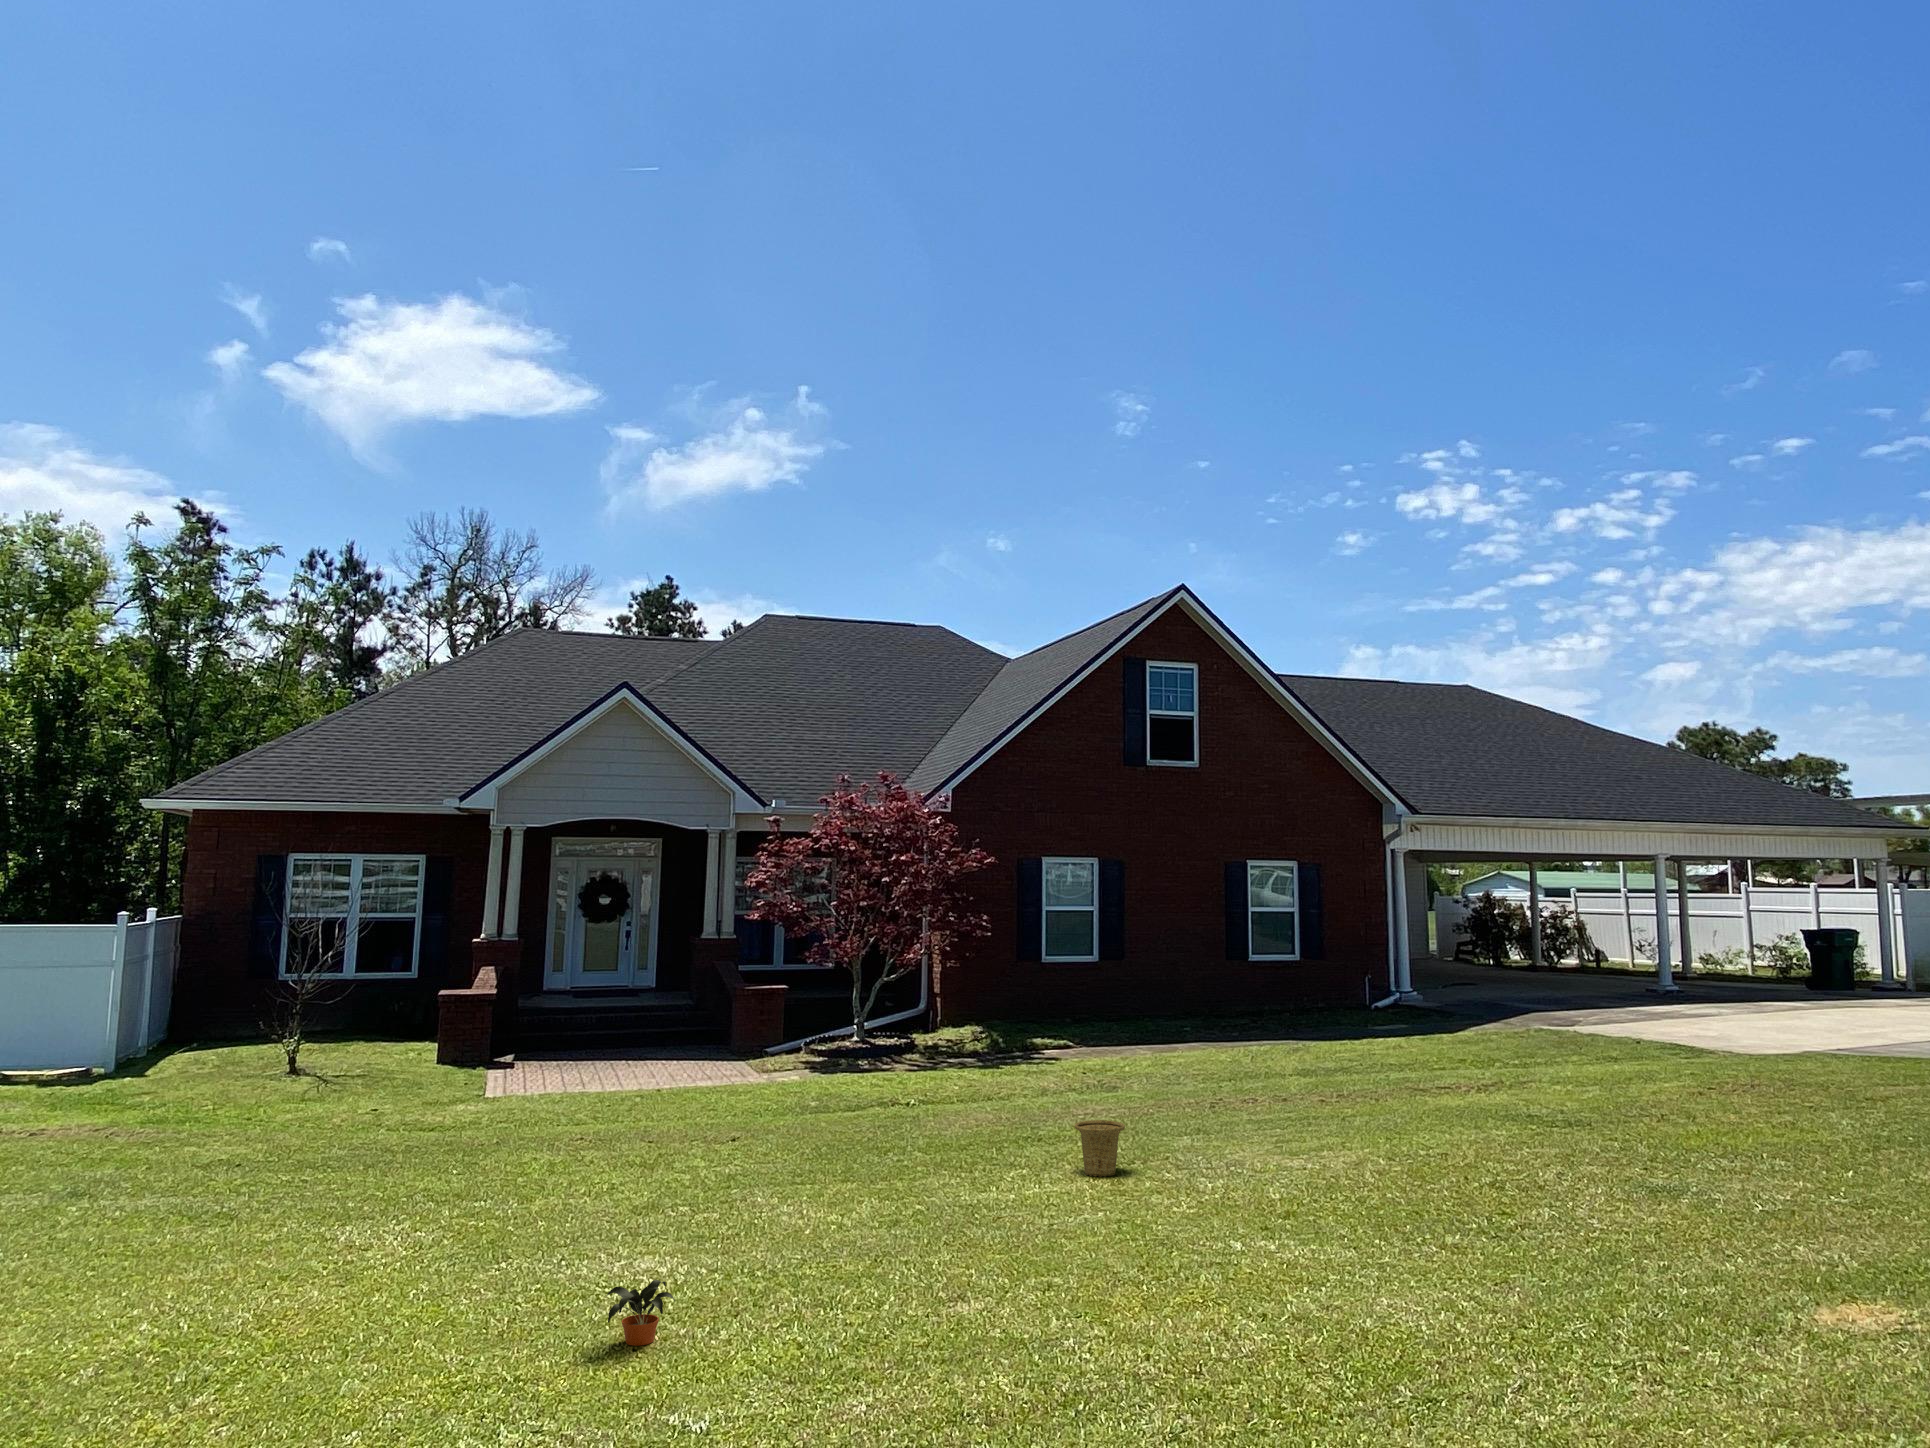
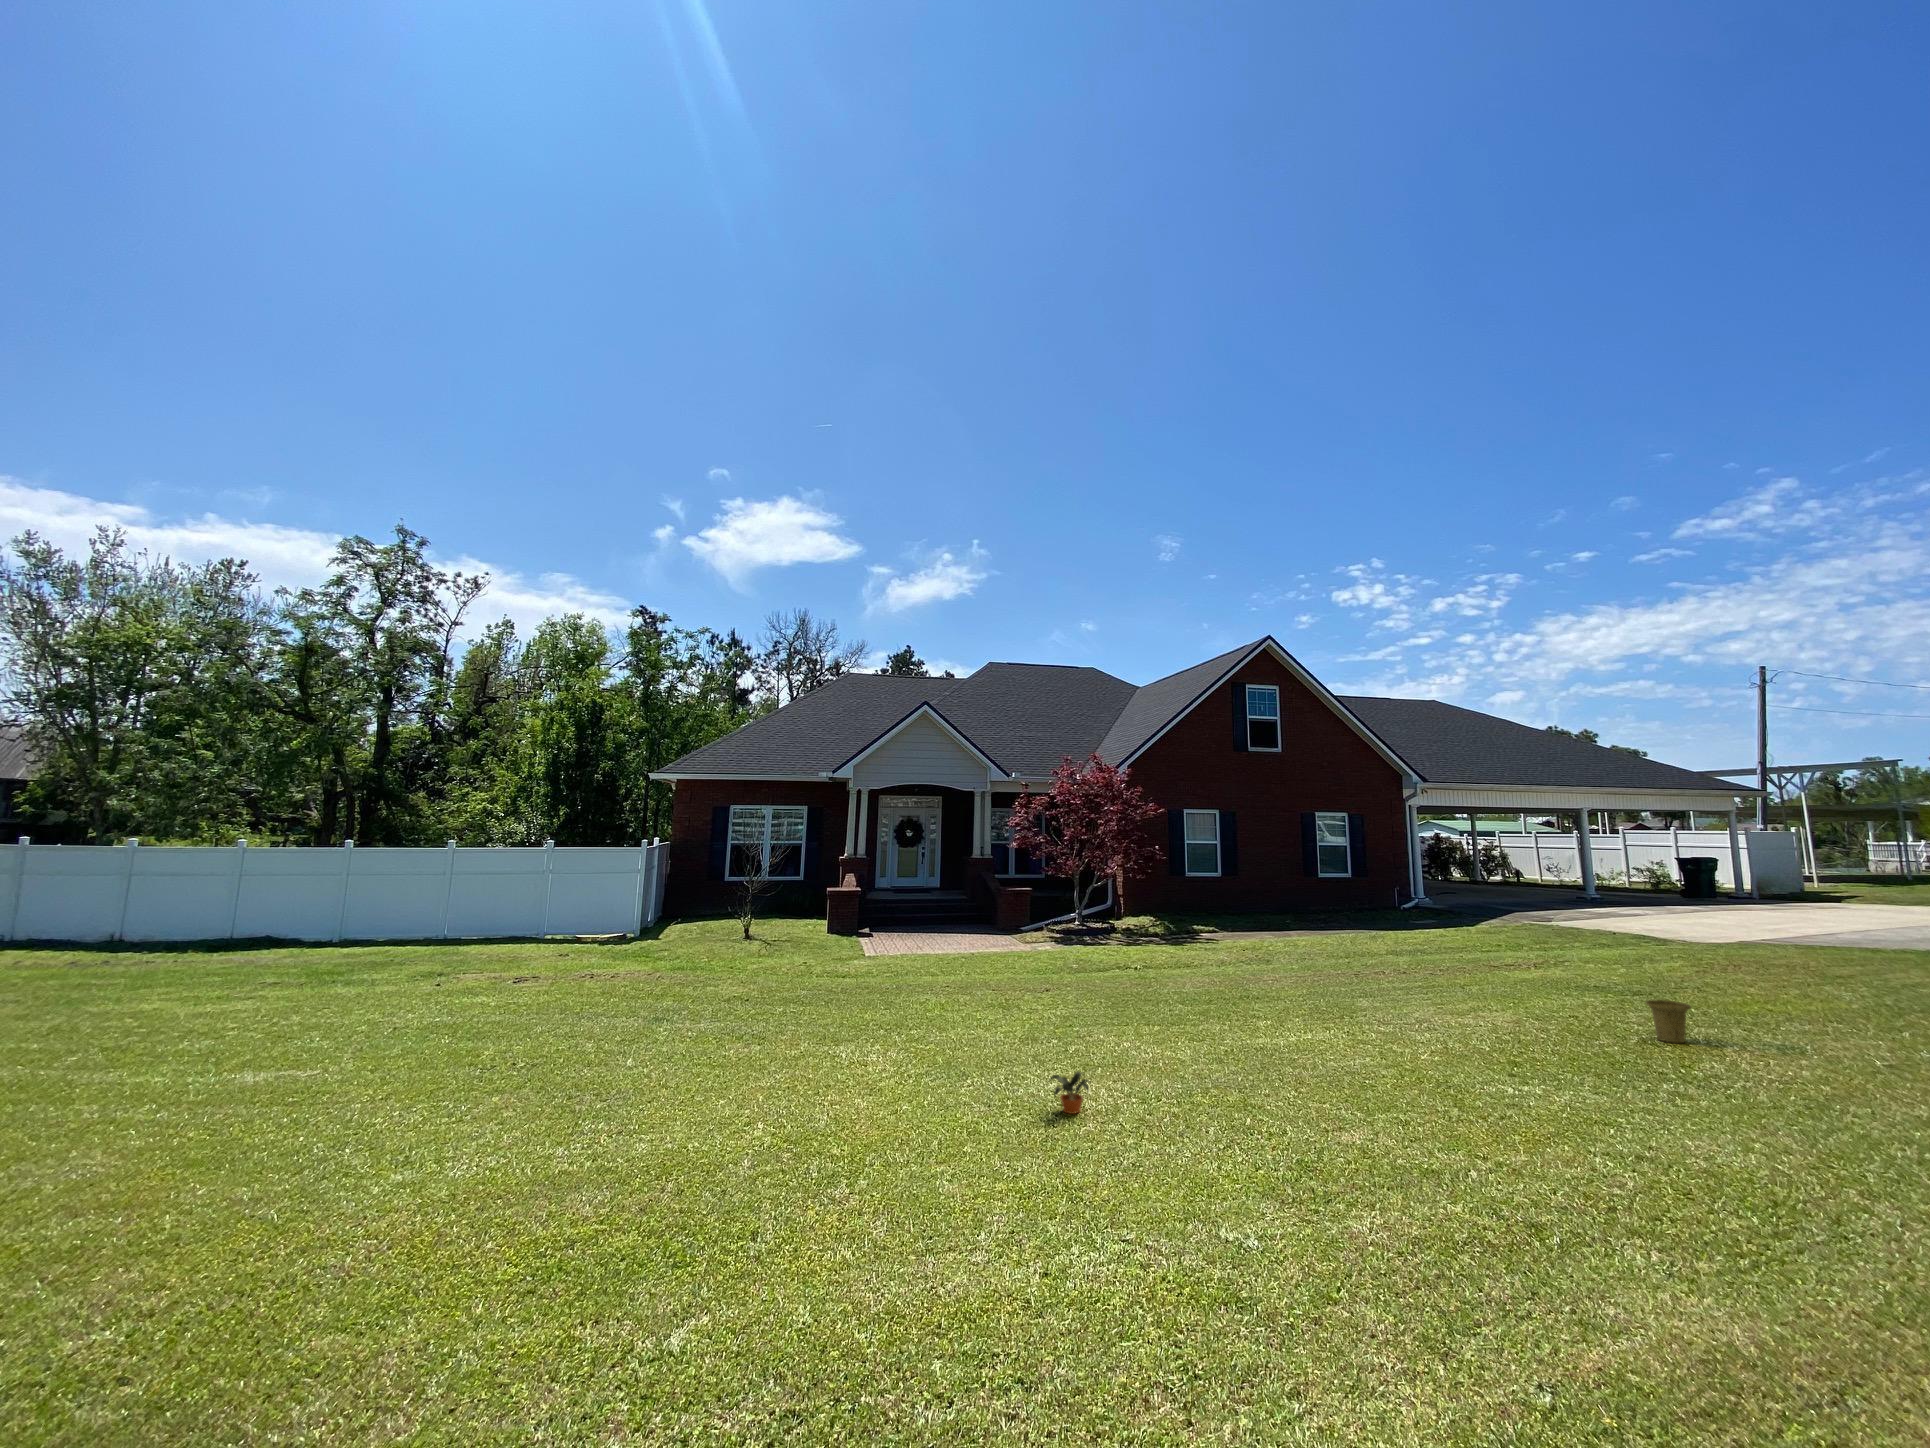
basket: present [1075,1120,1125,1177] -> present [1645,1000,1691,1043]

